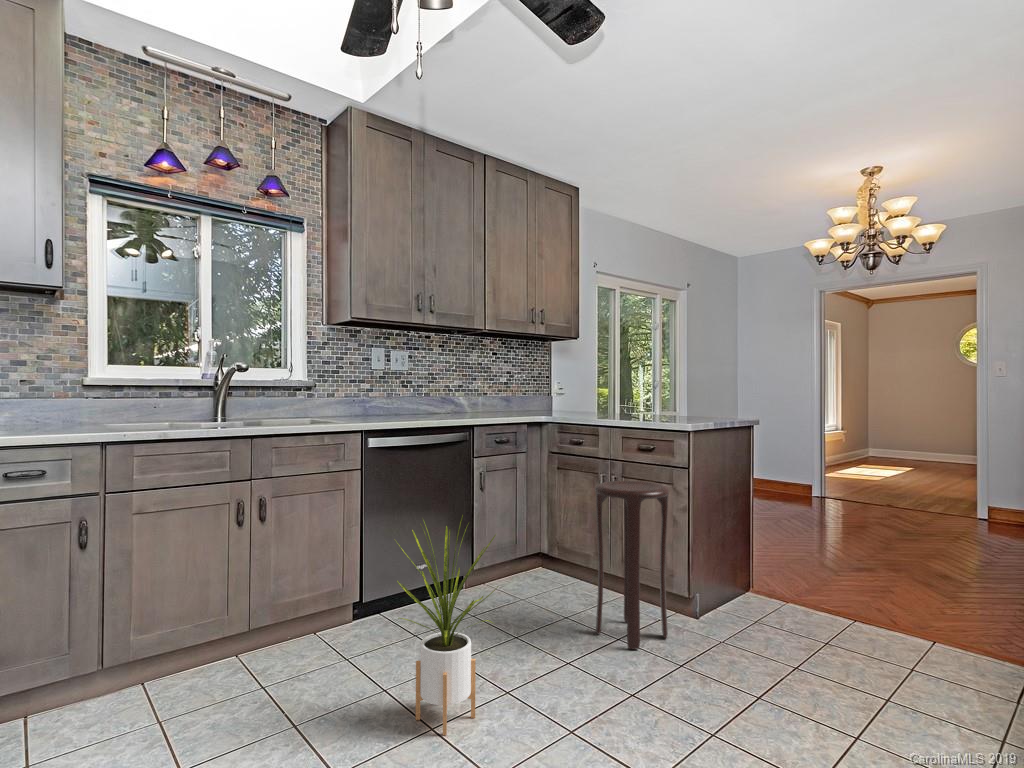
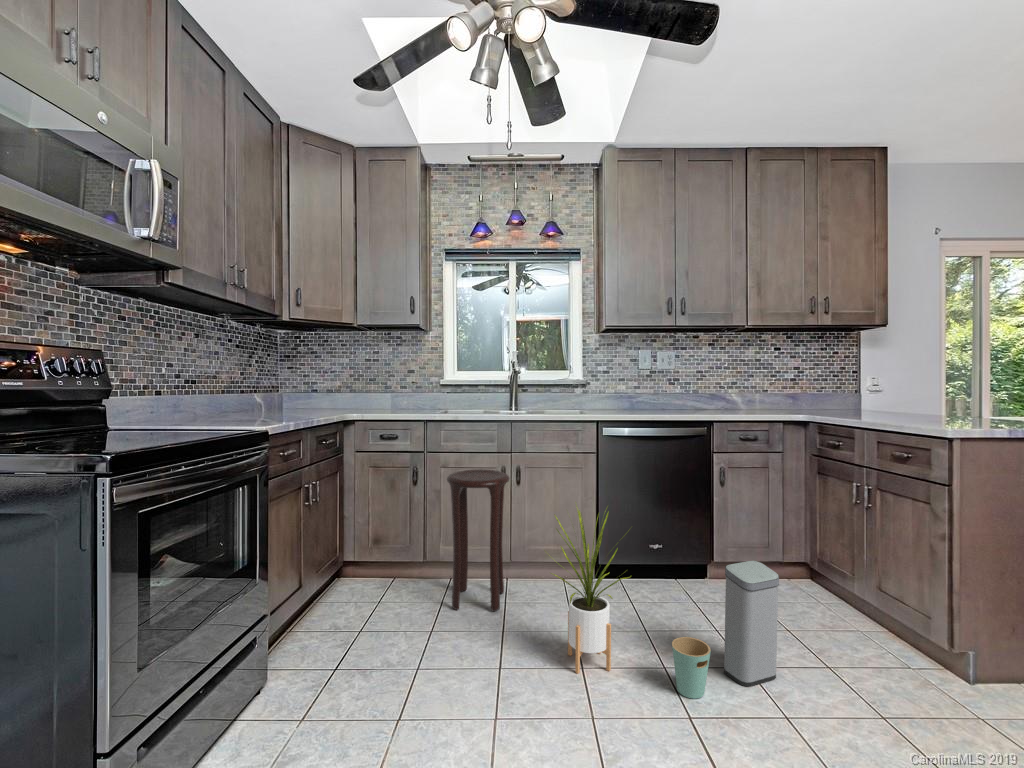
stool: present [595,481,669,649] -> present [447,469,509,611]
trash can: none [542,551,611,710] -> present [672,561,779,699]

